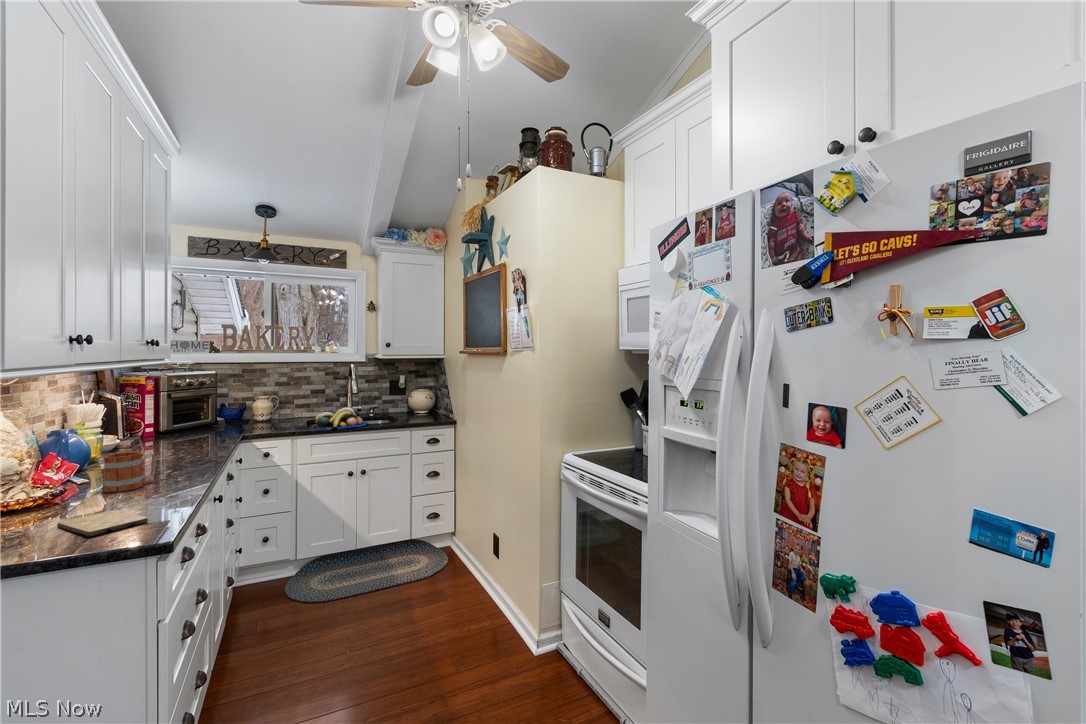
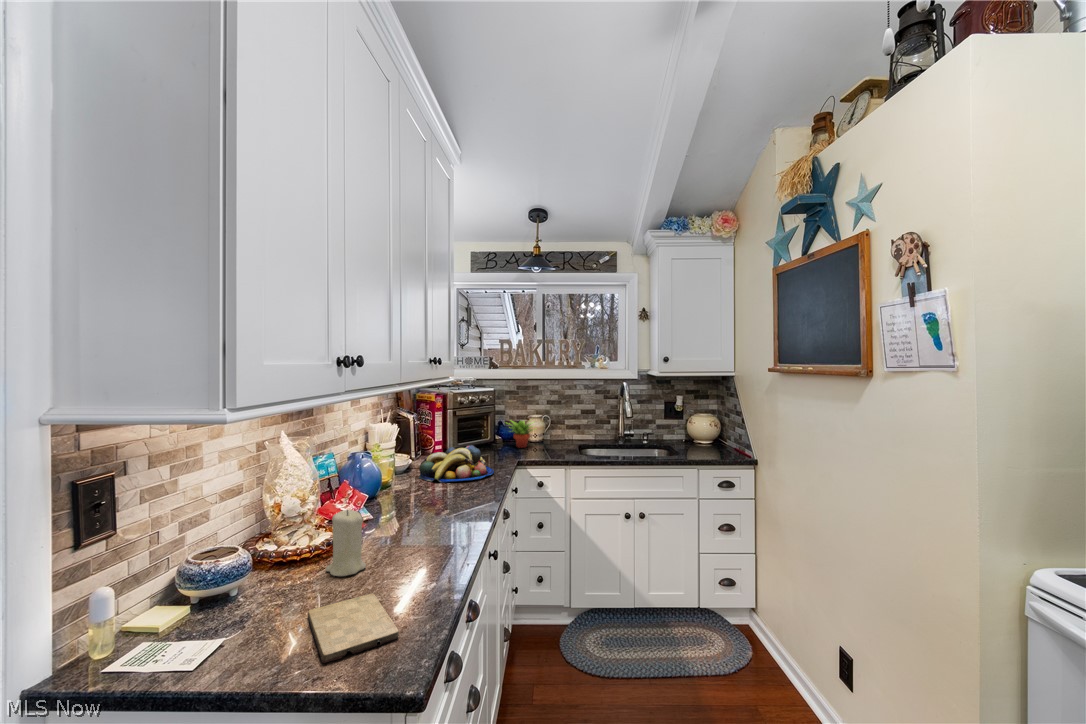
succulent plant: none [228,398,265,427] -> present [509,420,532,448]
fruit bowl: present [315,407,369,429] -> present [419,445,494,482]
mug: present [104,452,156,492] -> none [379,494,429,546]
candle: none [57,458,100,510] -> present [326,510,366,576]

